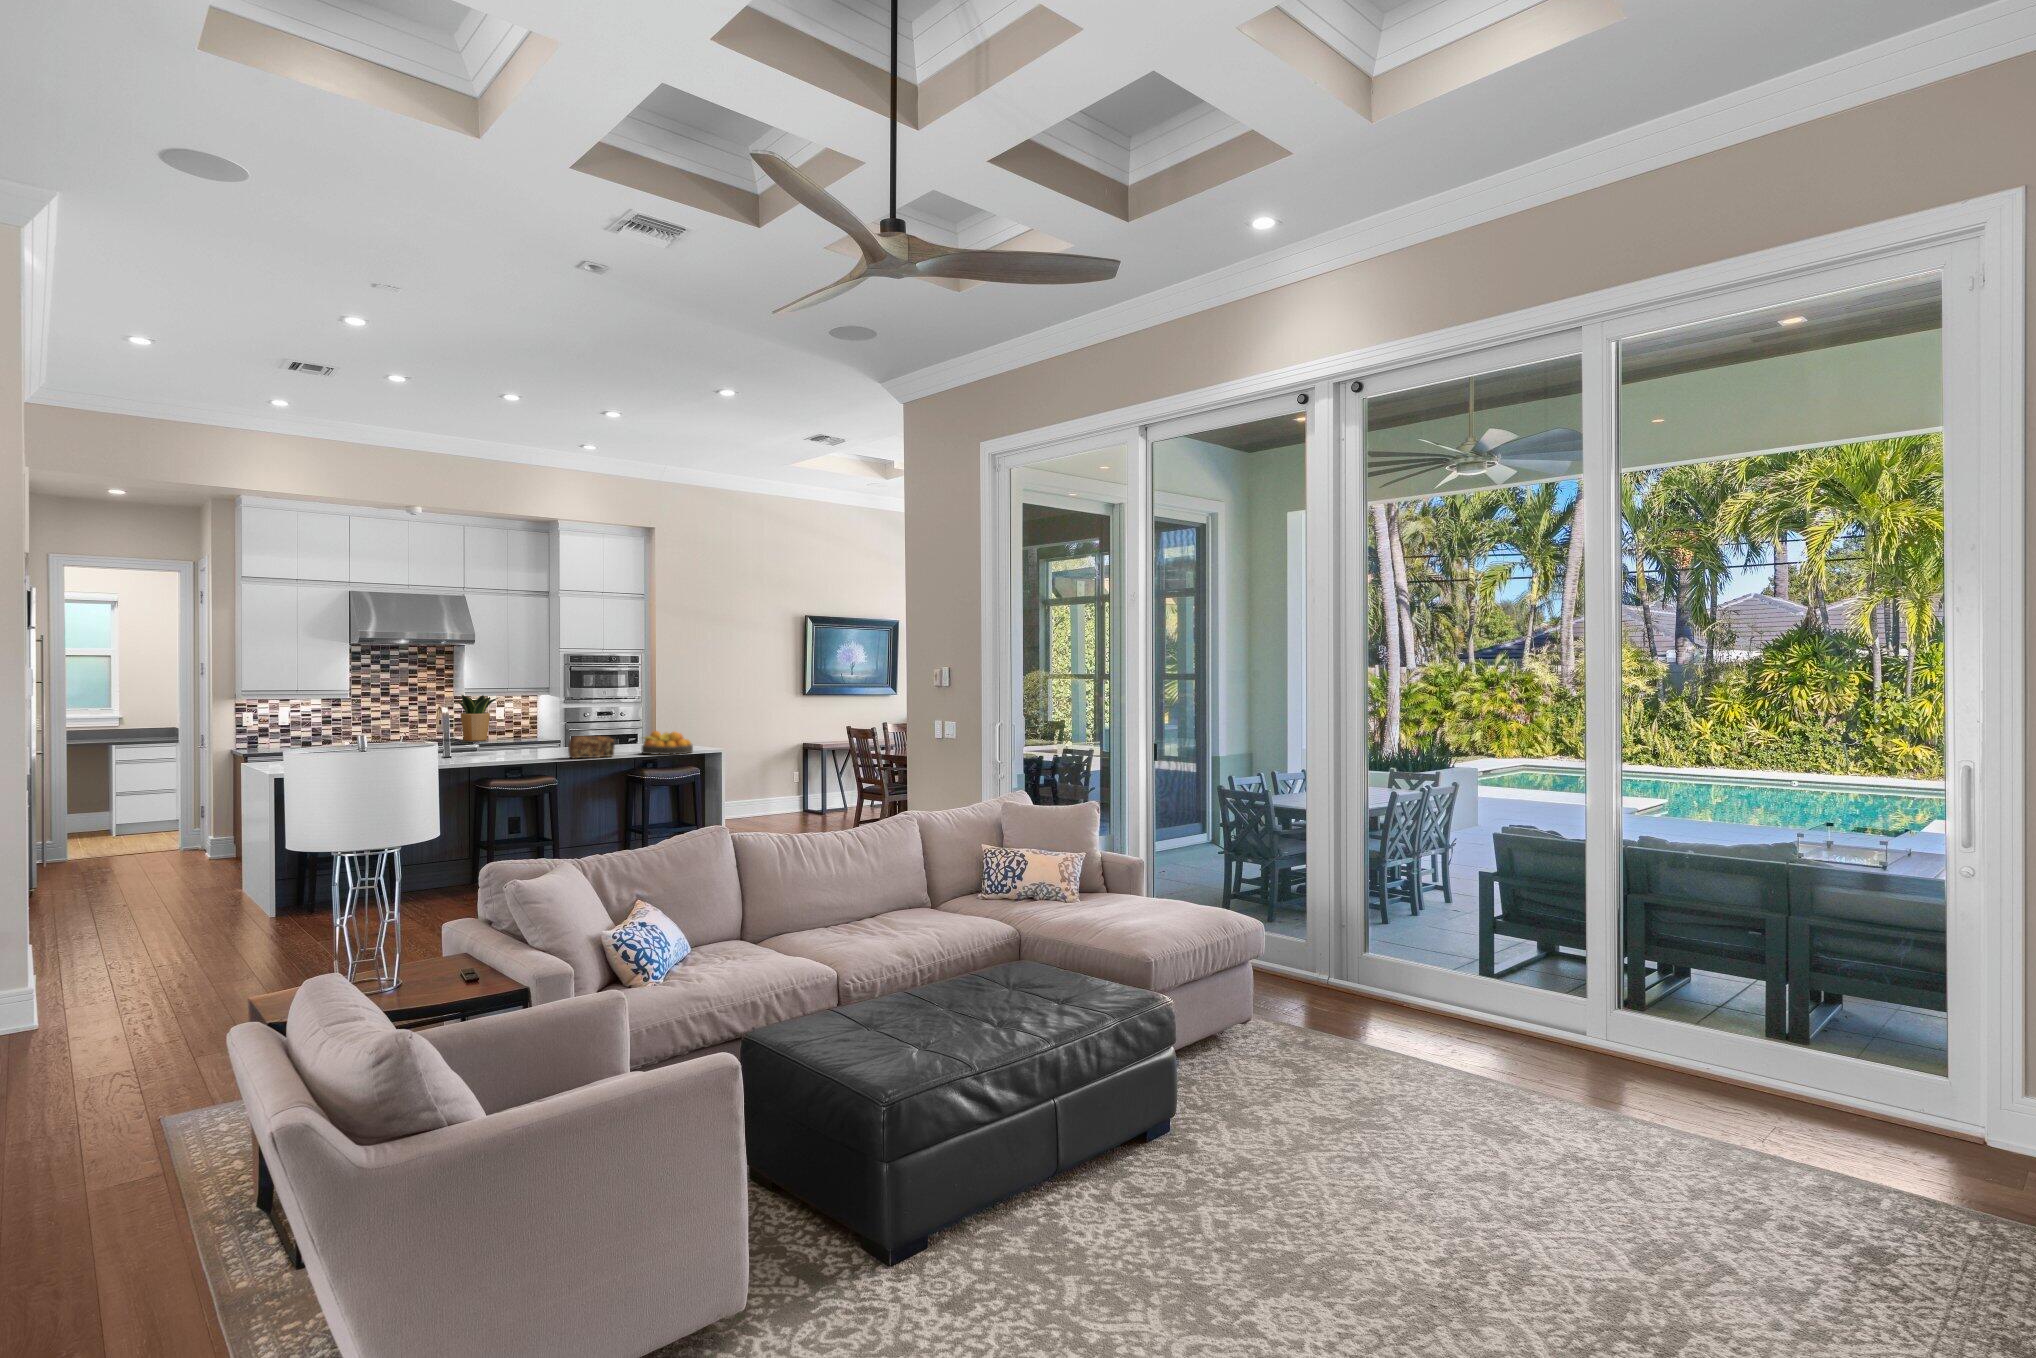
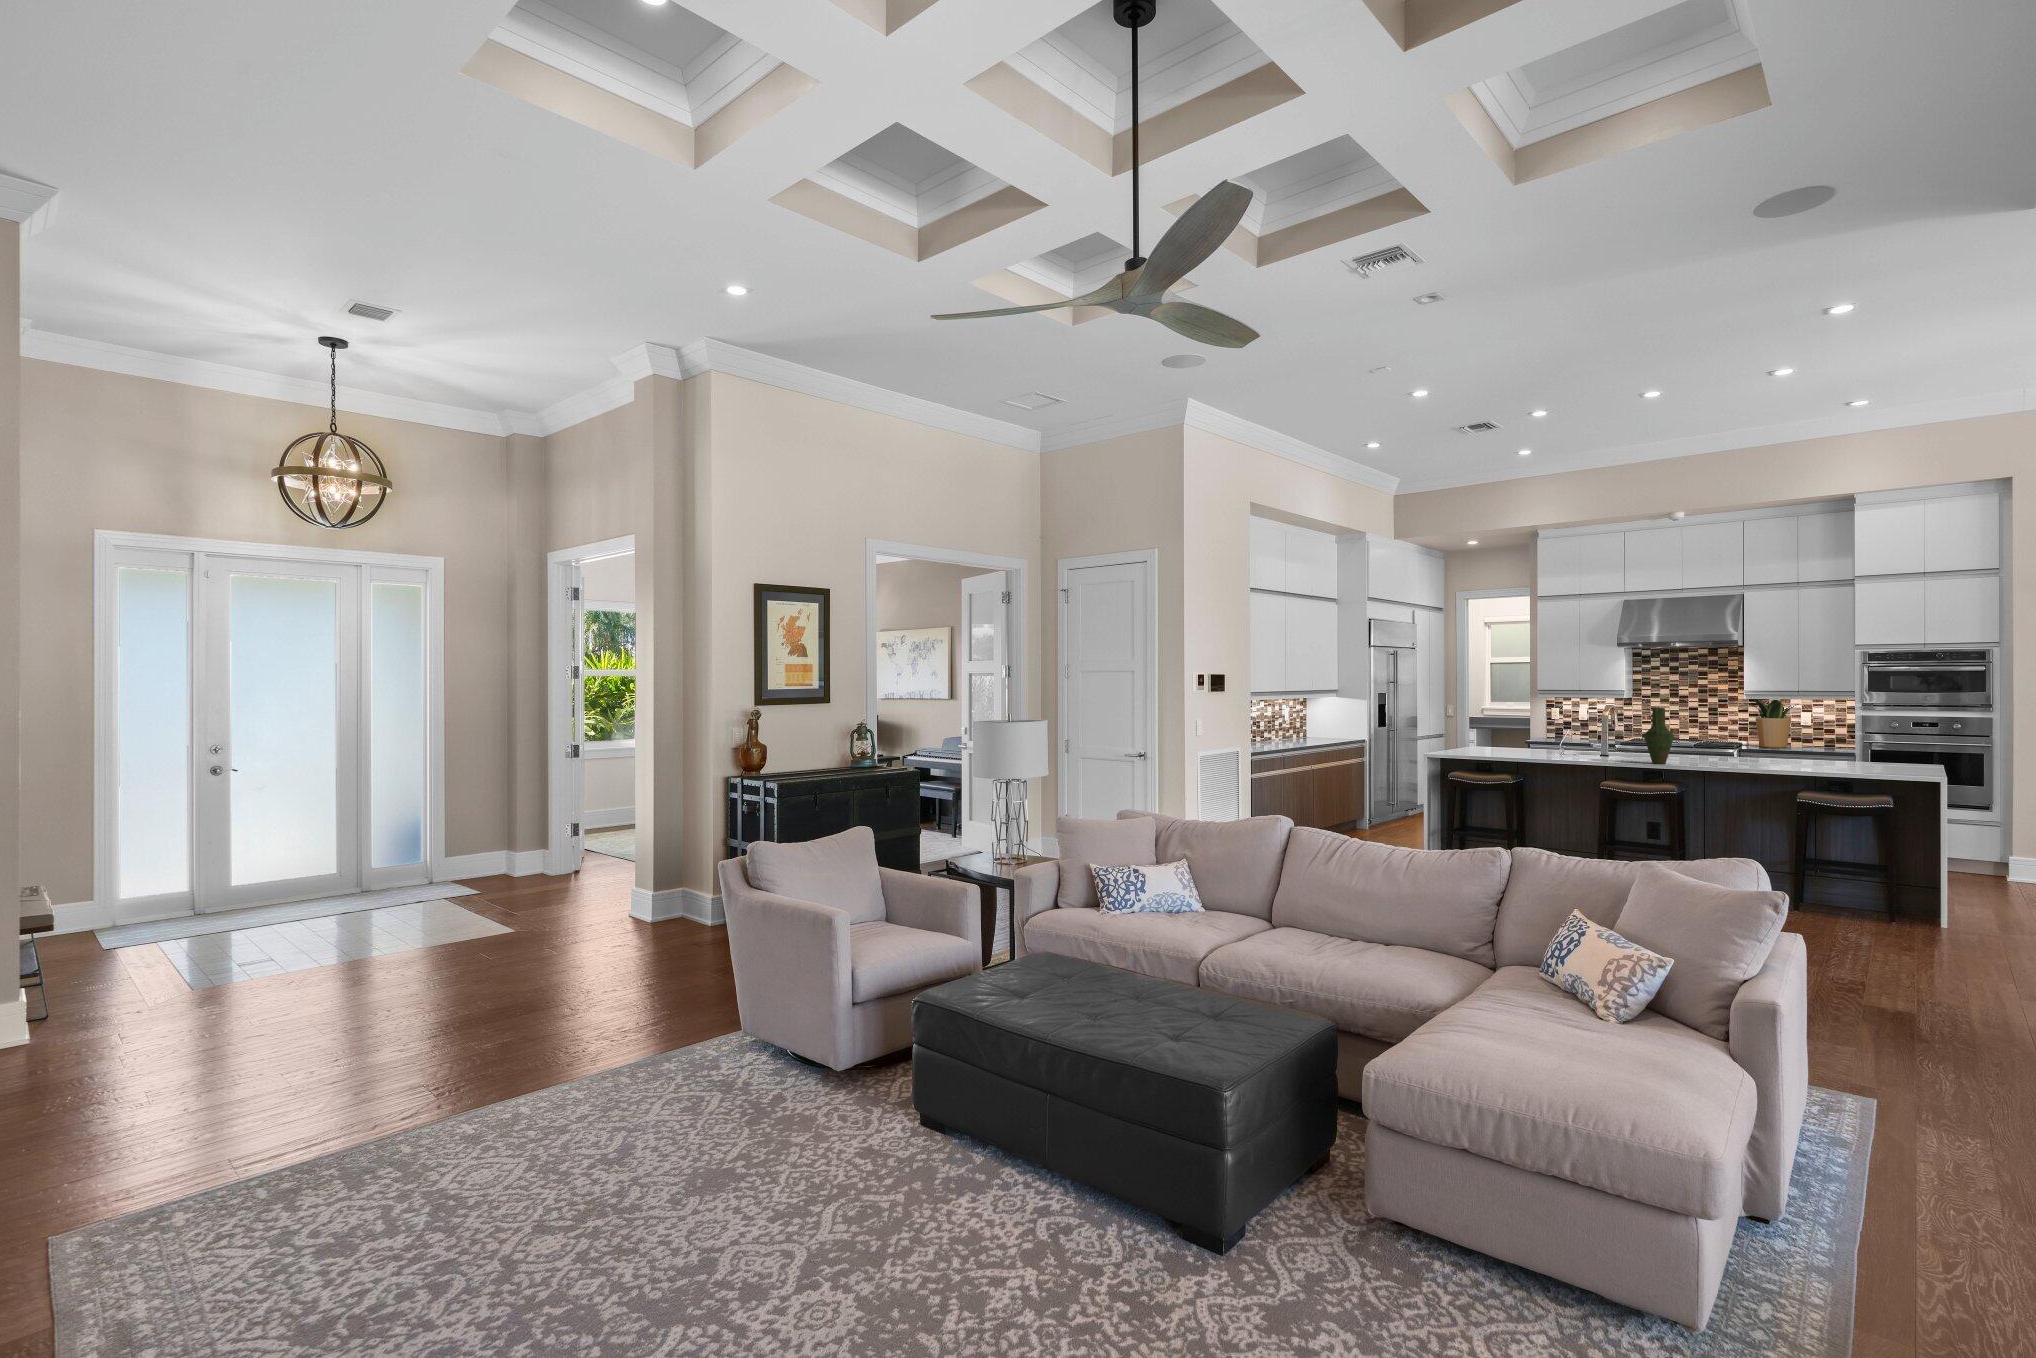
vase: none [528,707,555,761] -> present [1644,708,1674,764]
fruit bowl: present [641,731,693,755] -> none [1788,742,1867,773]
bread loaf: present [568,736,615,759] -> none [1689,741,1749,768]

